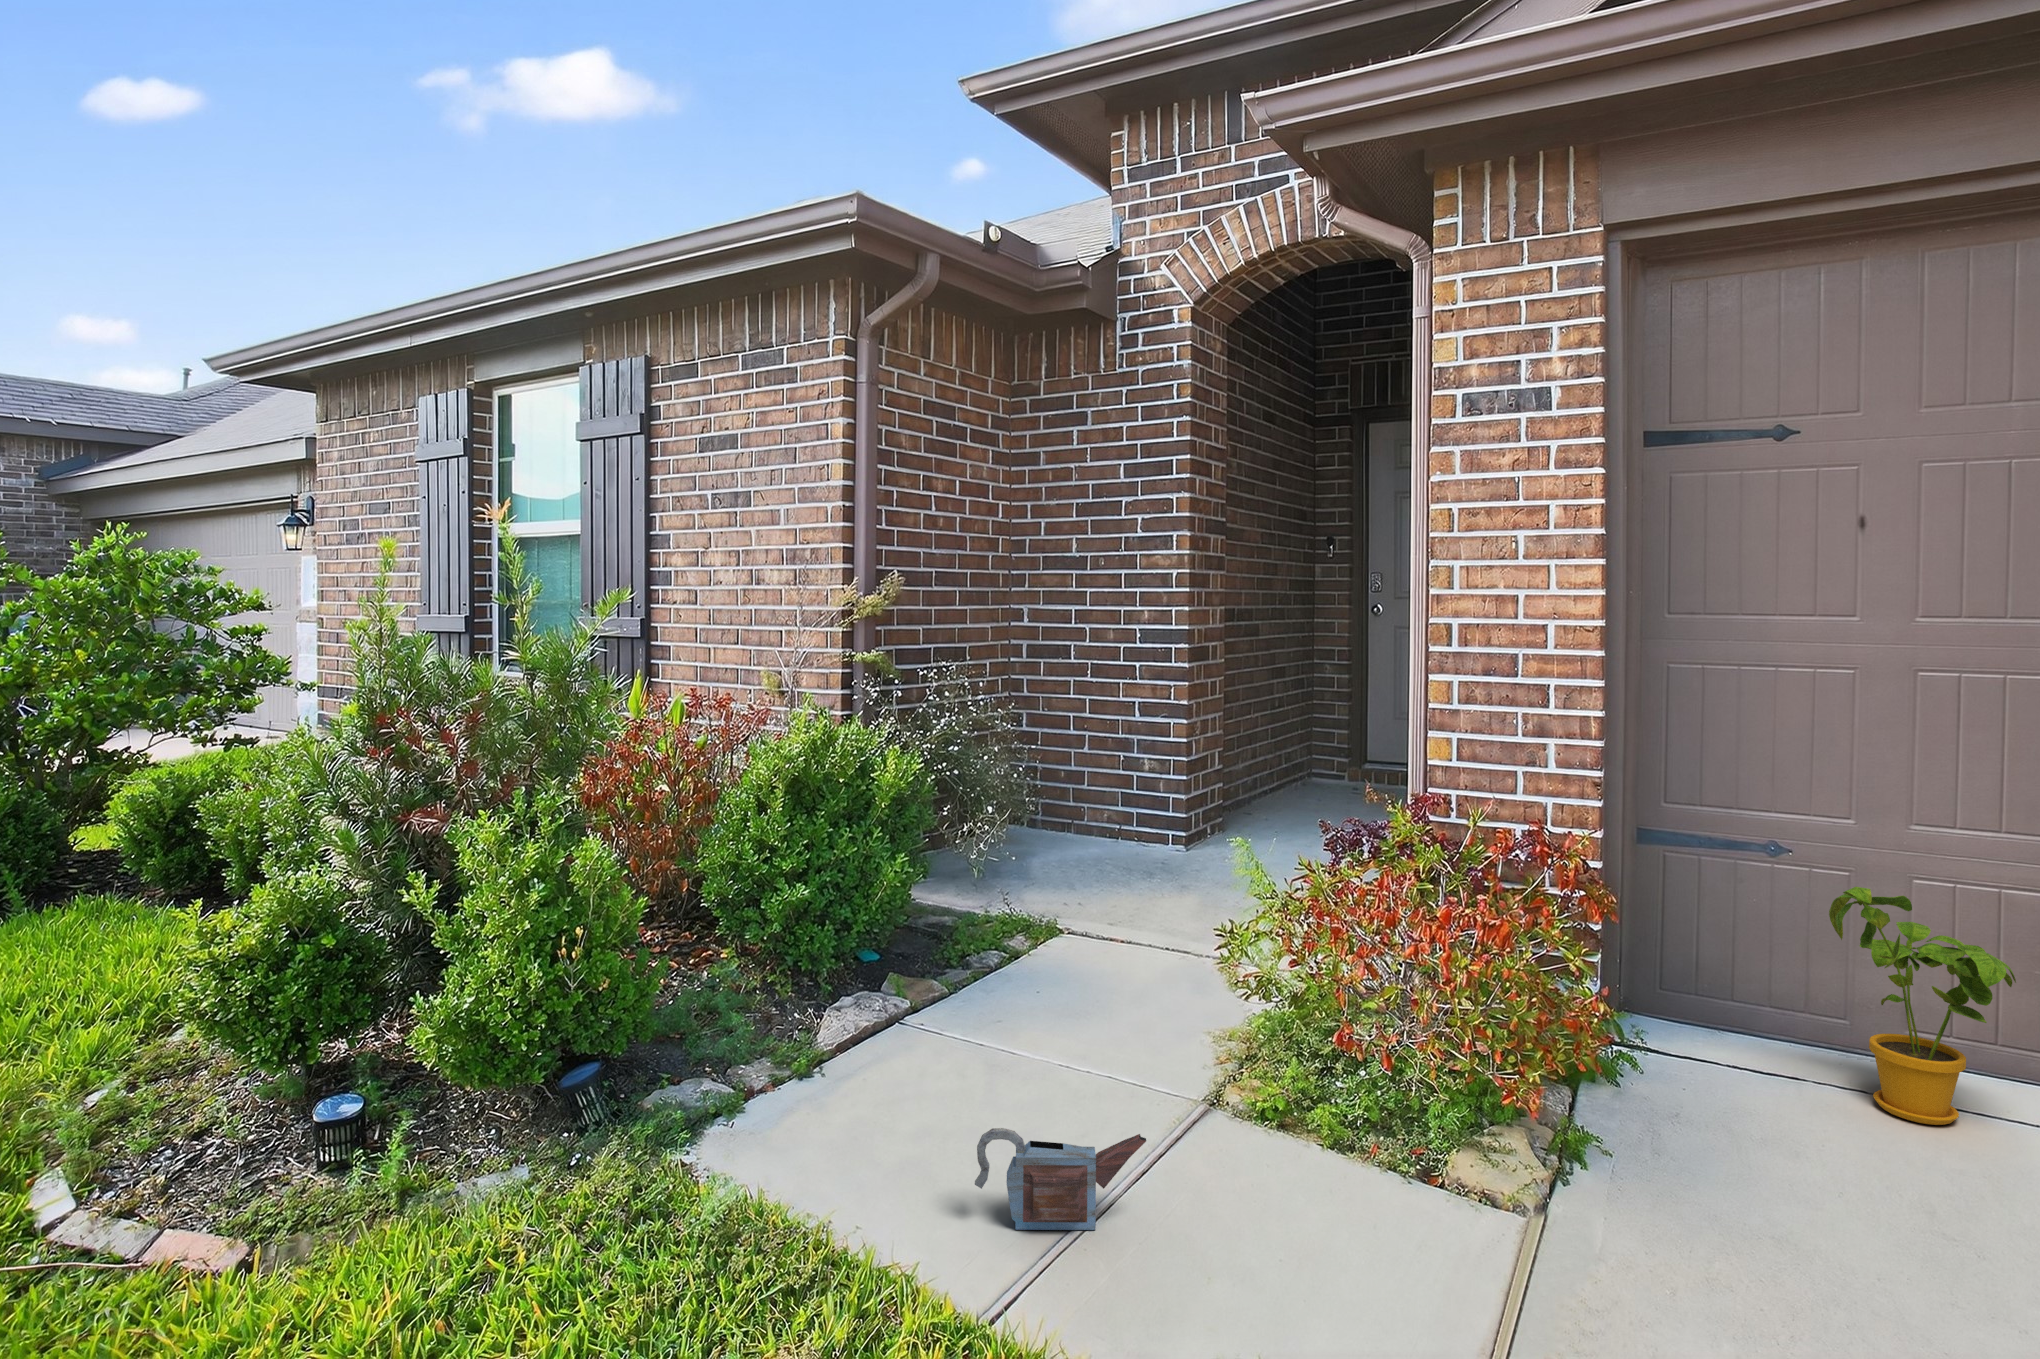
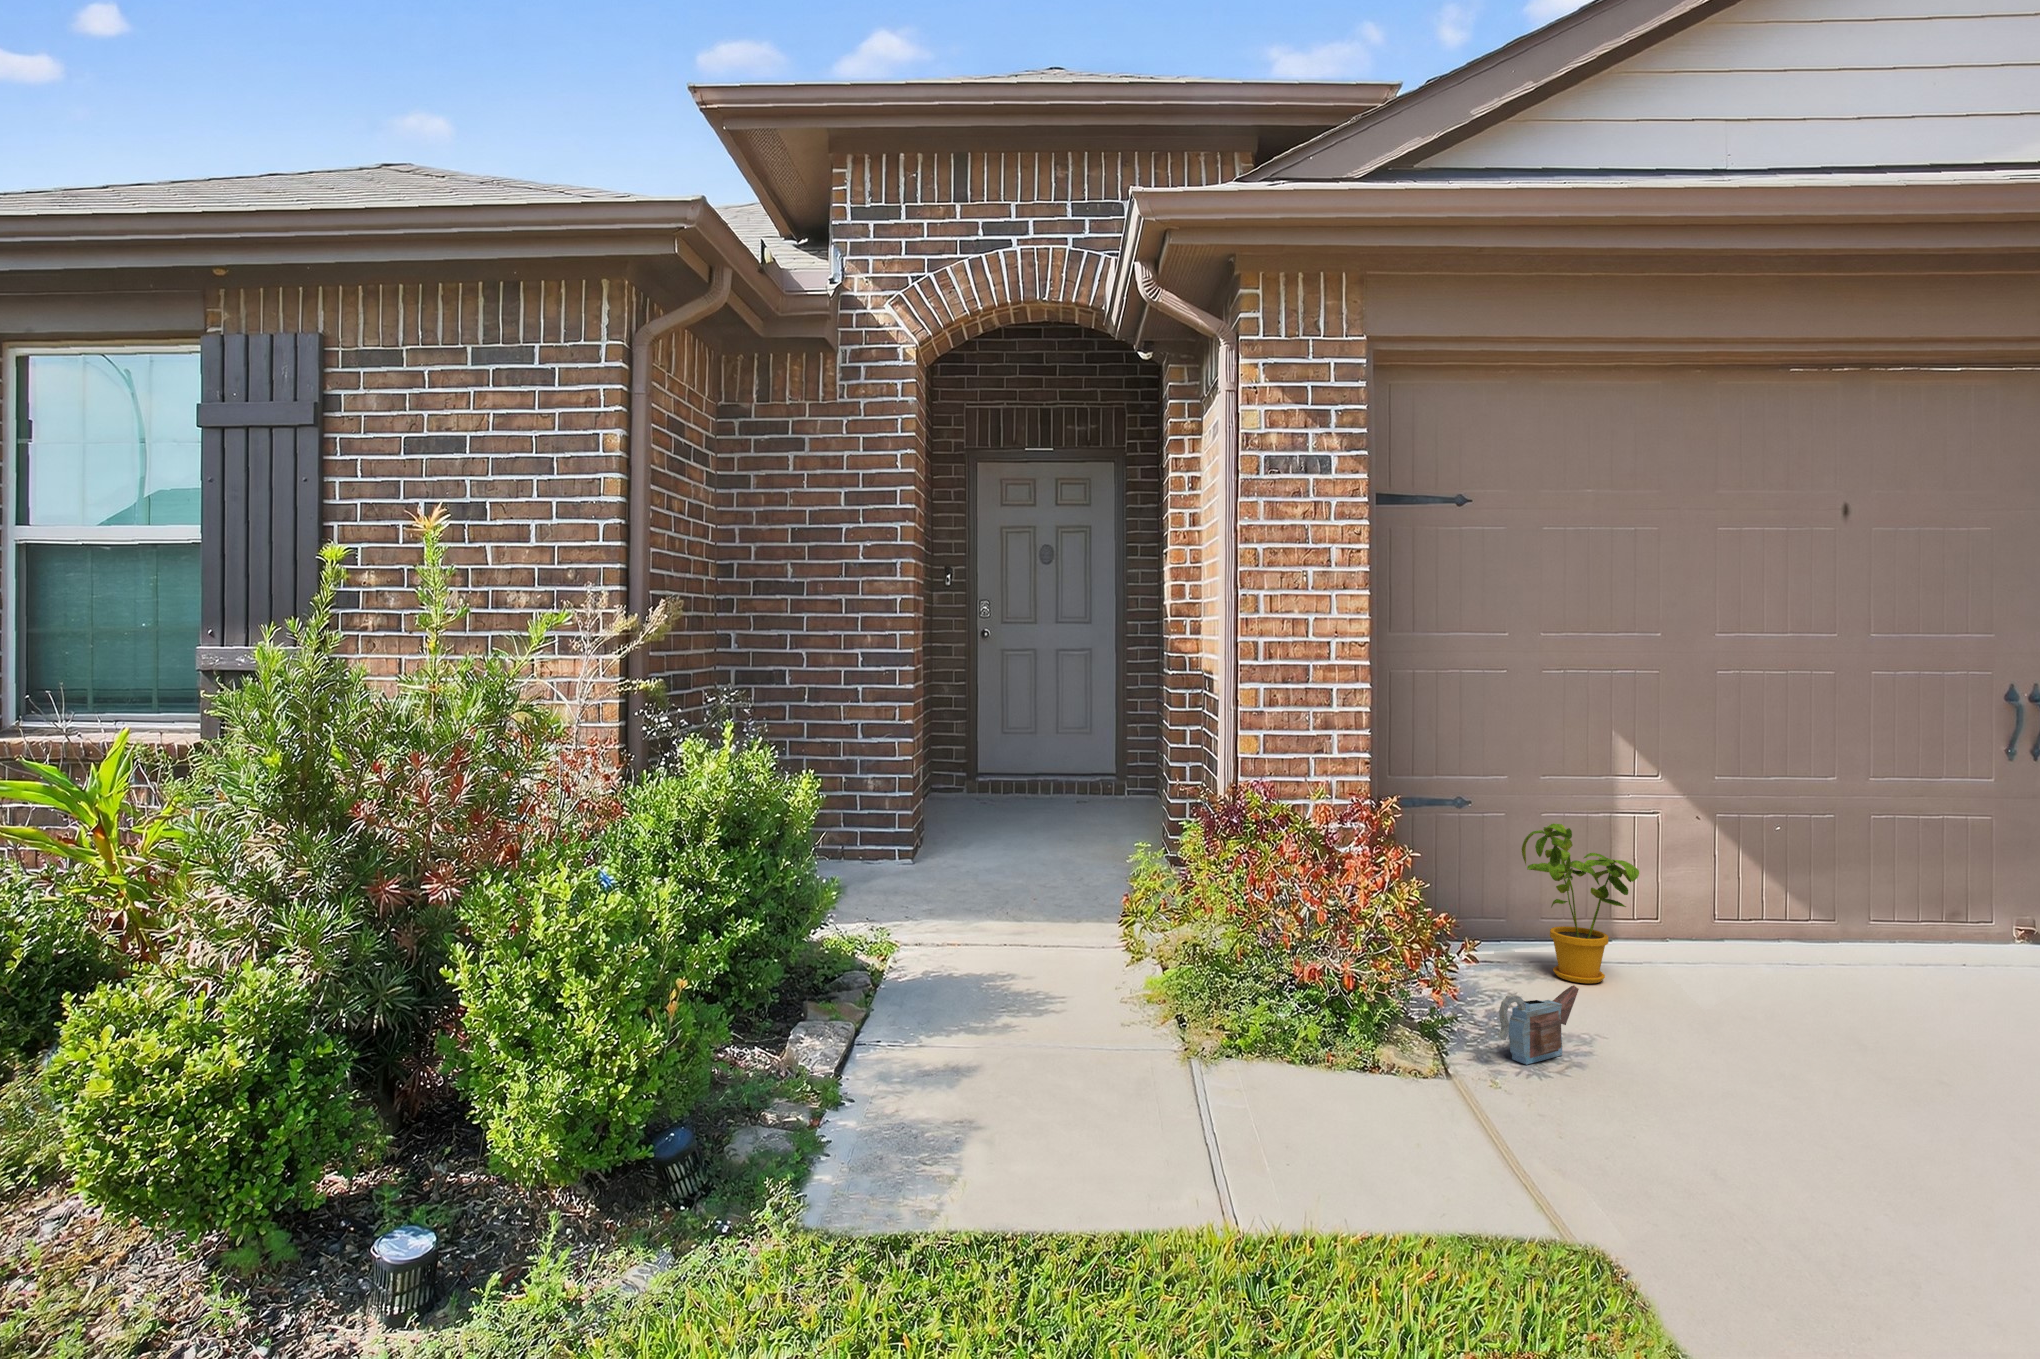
watering can: present [975,1128,1146,1230] -> present [1498,985,1579,1065]

